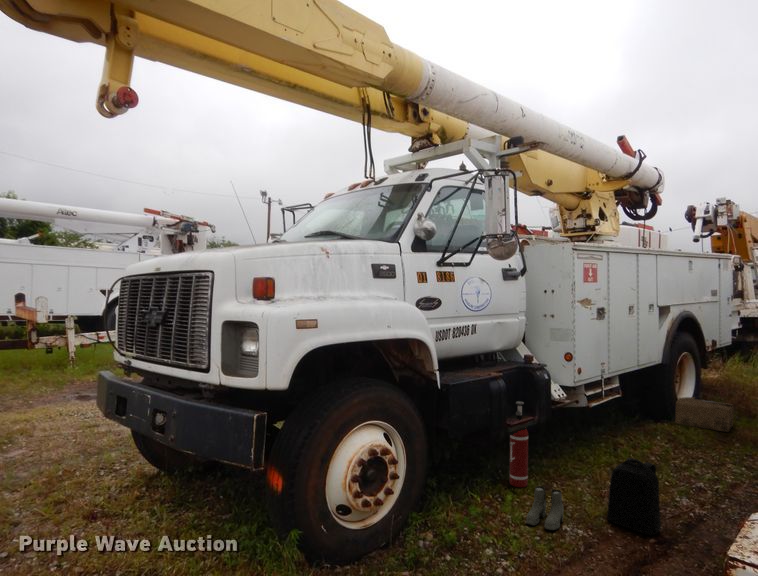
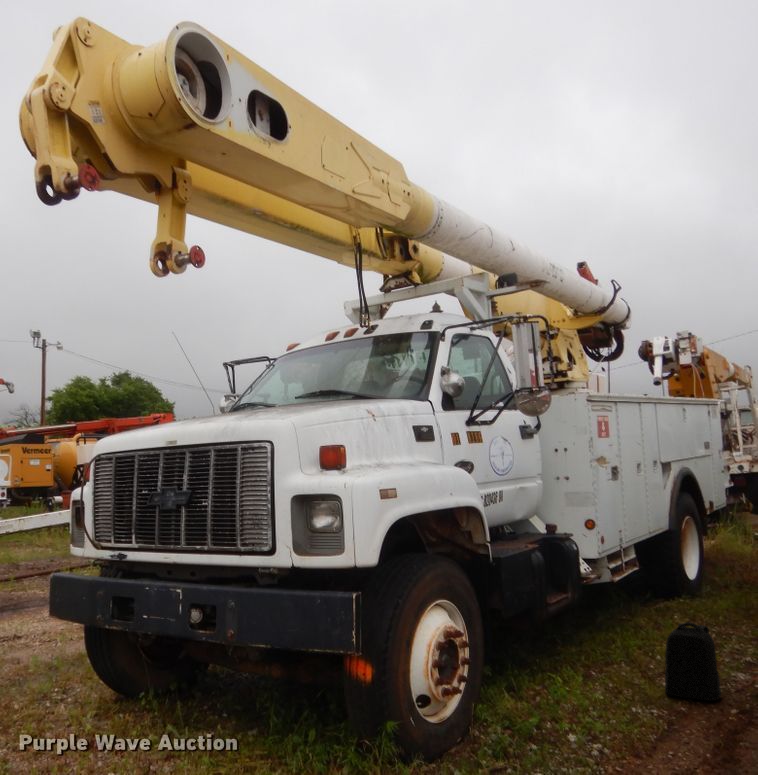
cardboard box: present [675,397,734,432] -> none [684,567,744,602]
fire extinguisher: present [509,401,528,487] -> none [545,578,569,678]
boots: present [526,486,564,530] -> none [589,665,625,710]

